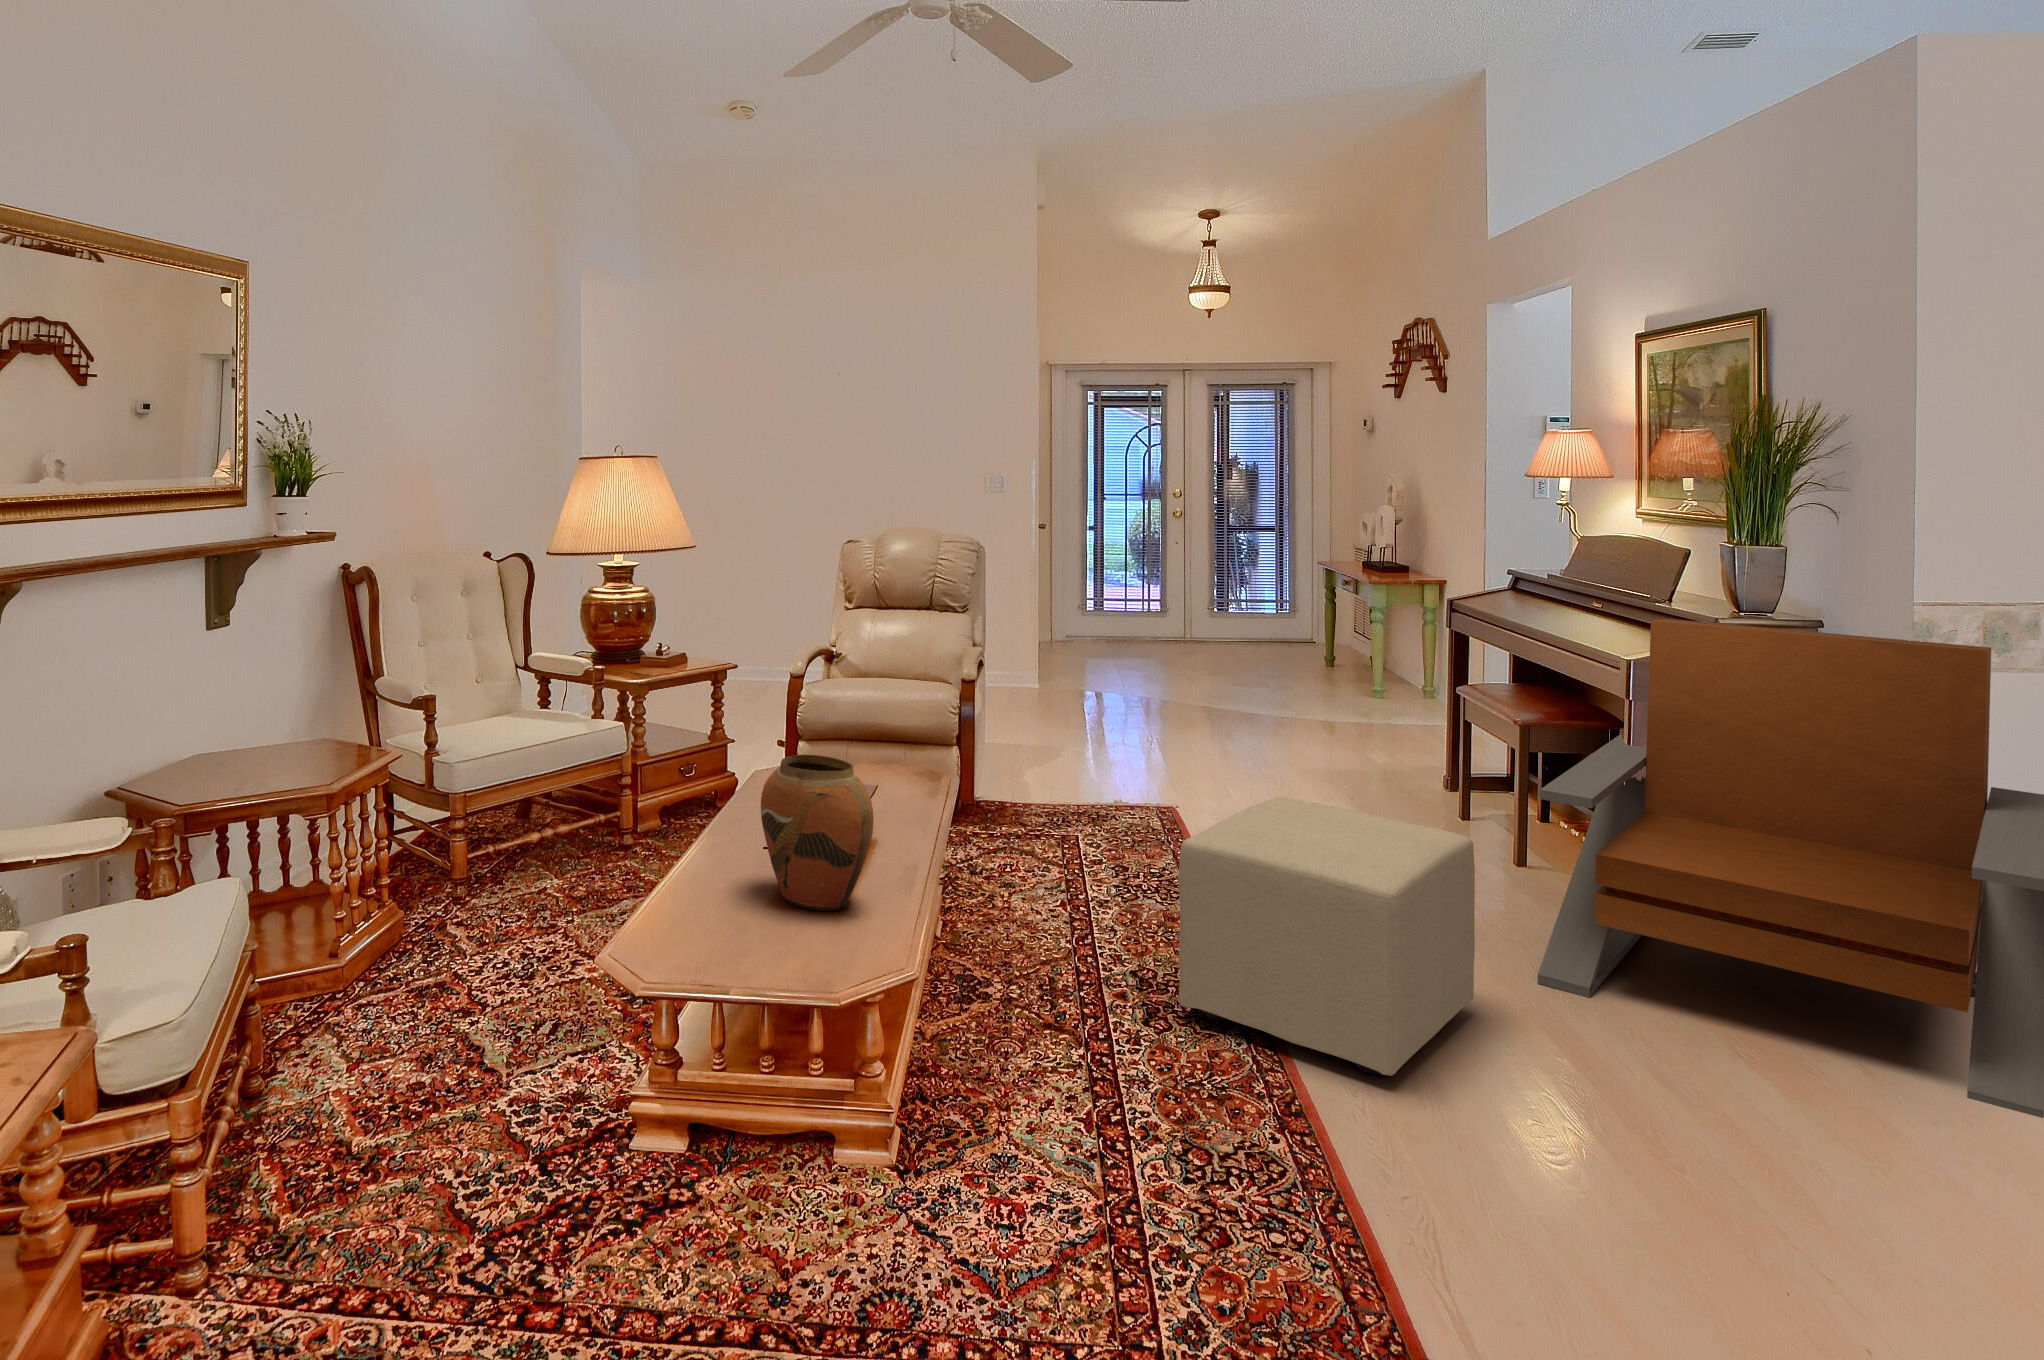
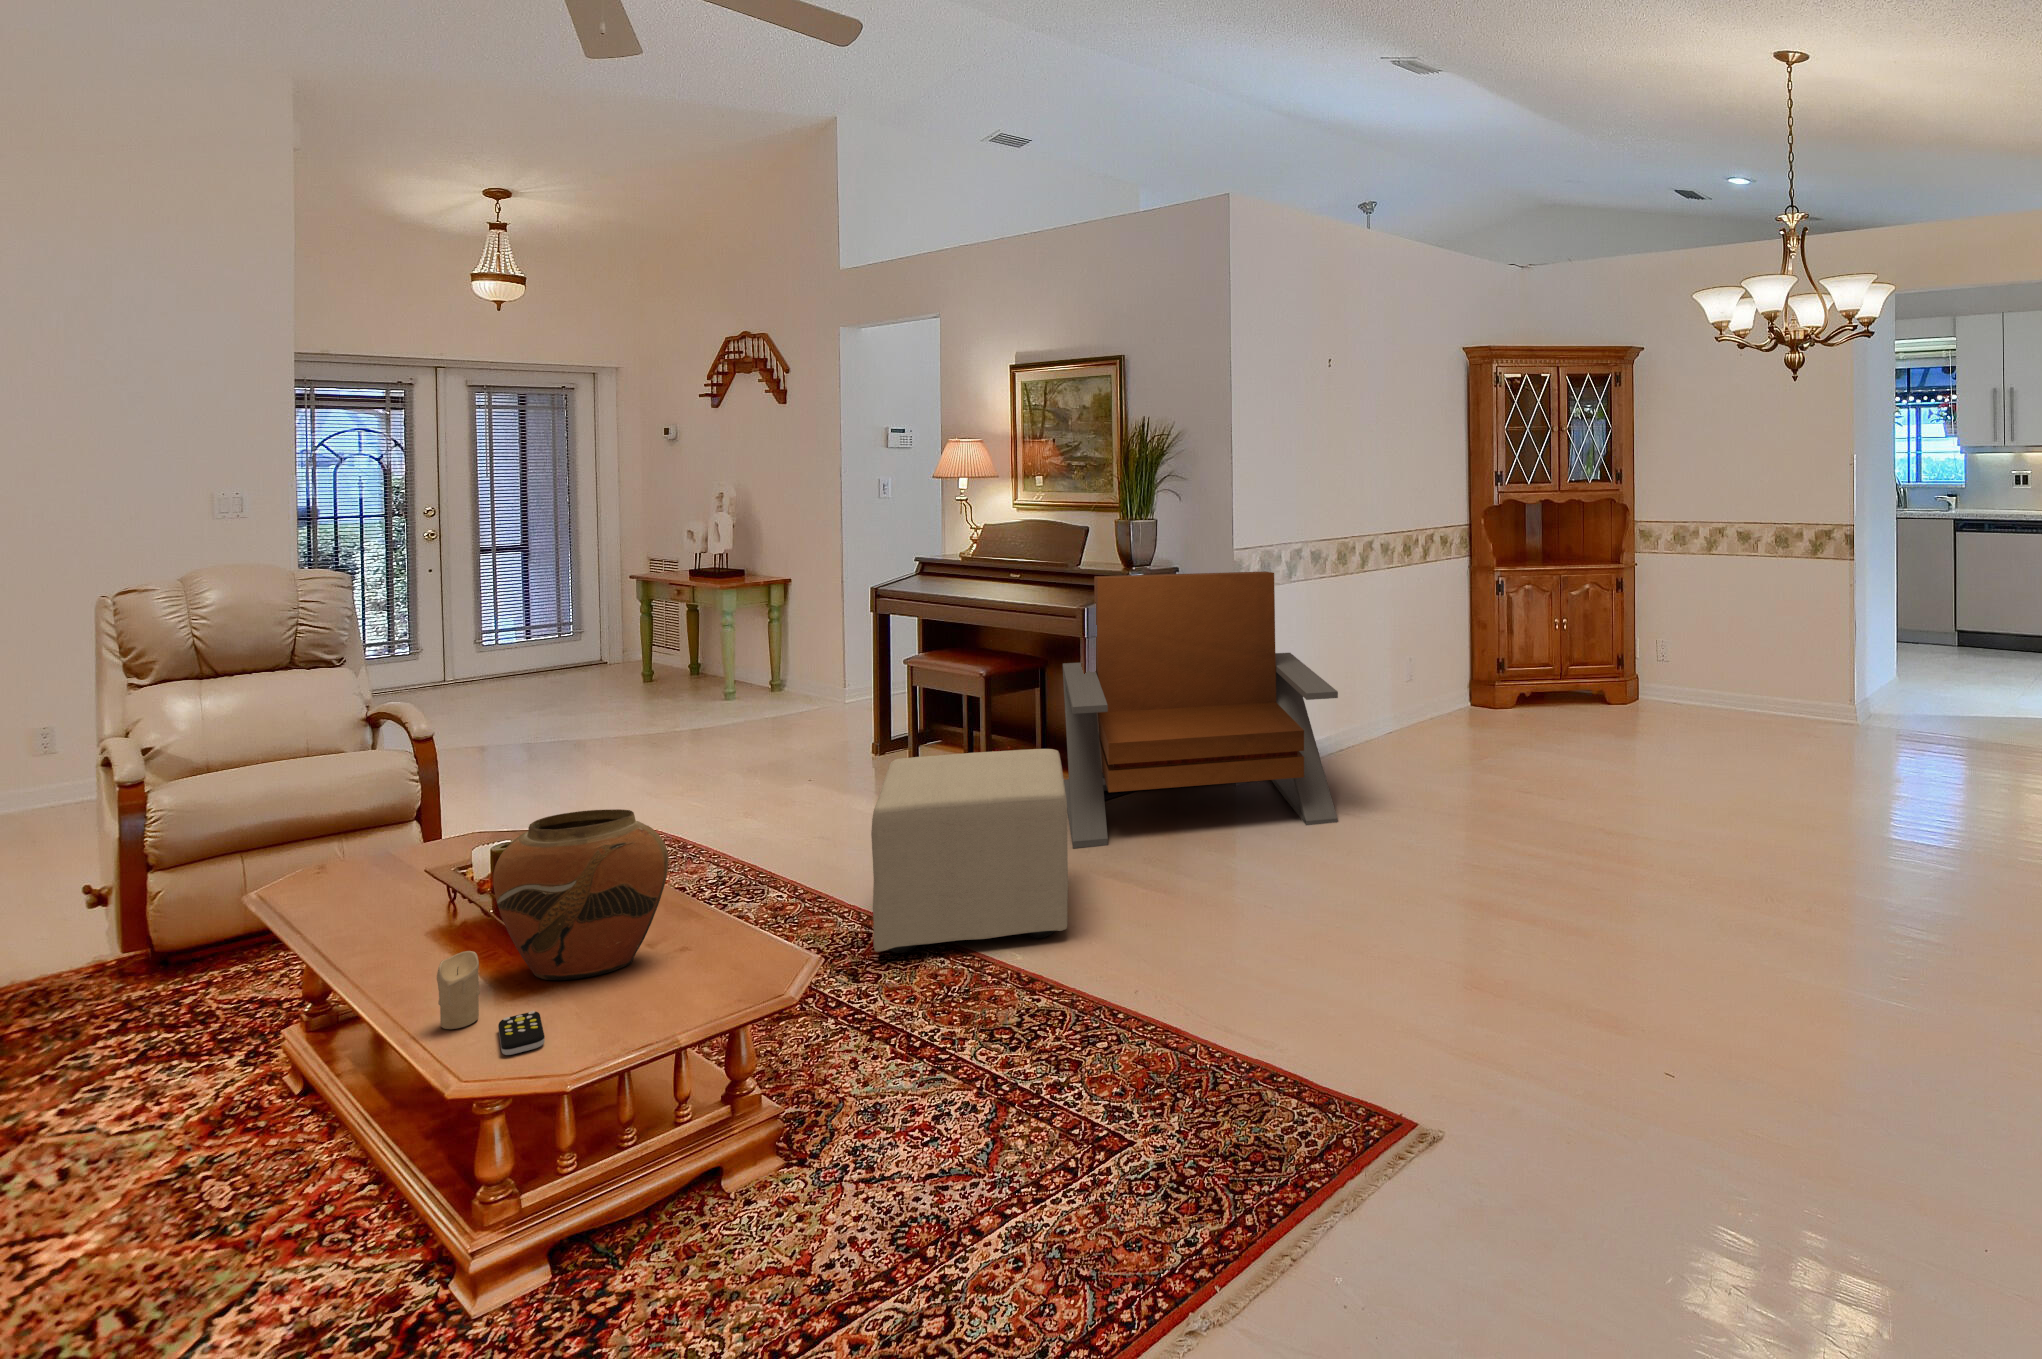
candle: none [688,849,717,912] -> present [437,951,480,1029]
remote control: none [682,915,734,949] -> present [498,1011,545,1055]

